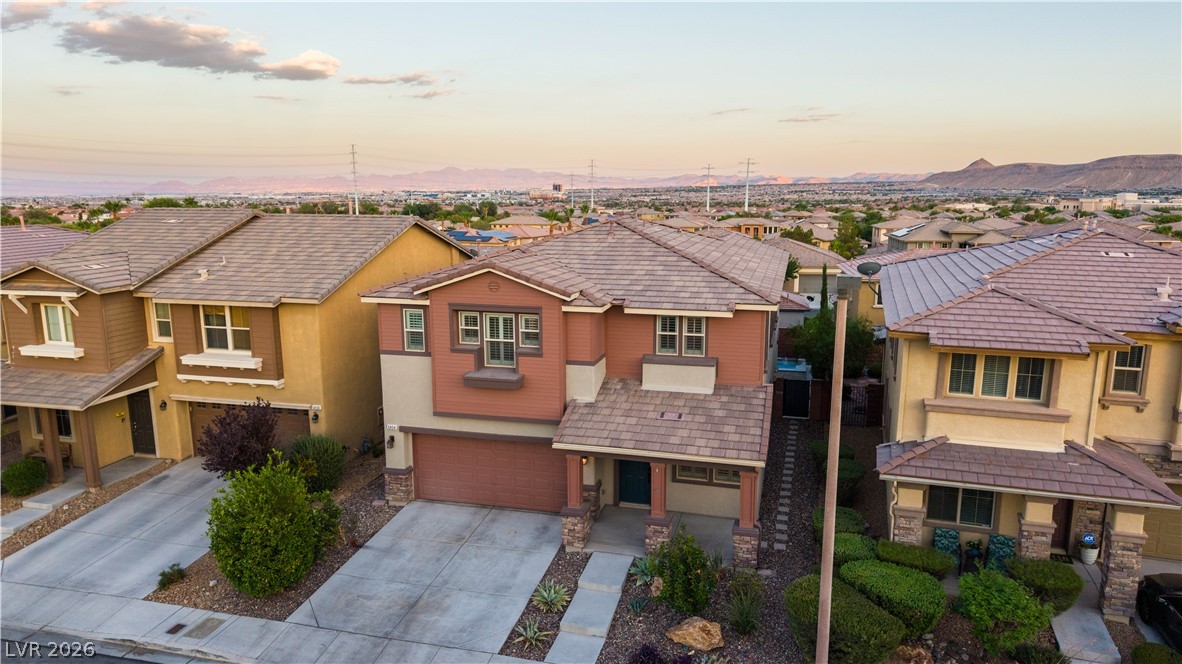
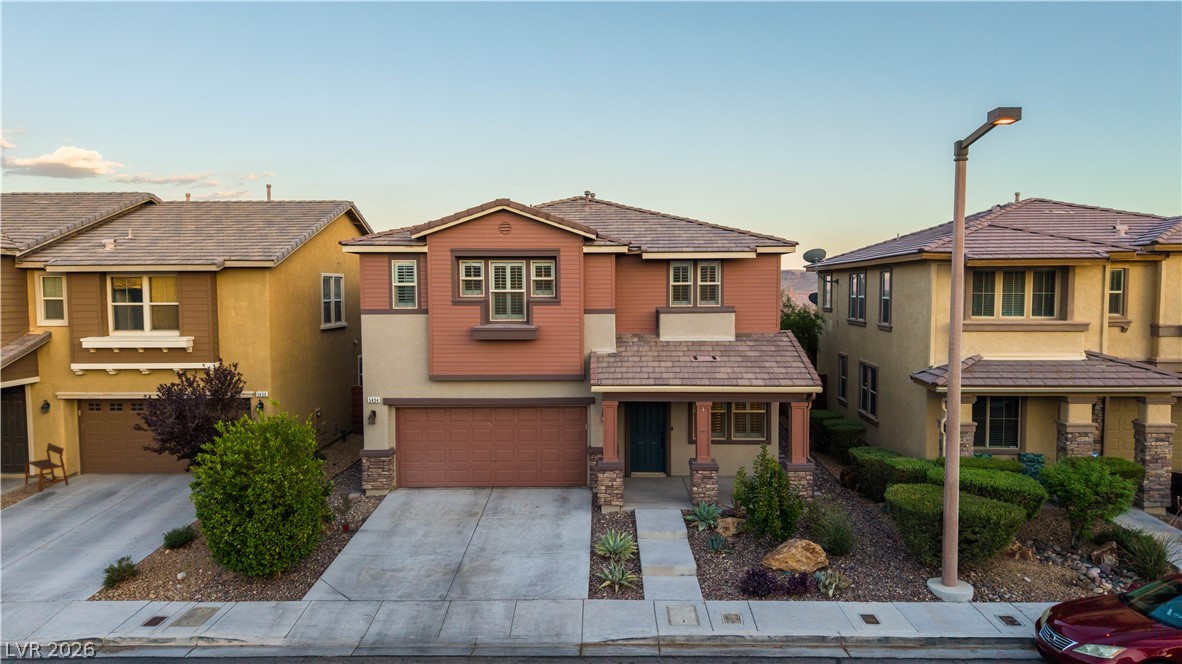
bench: none [152,432,181,473] -> present [25,443,68,491]

